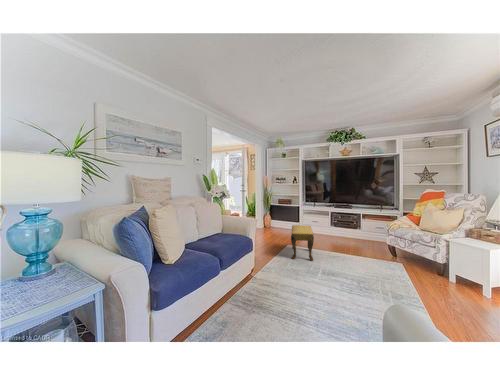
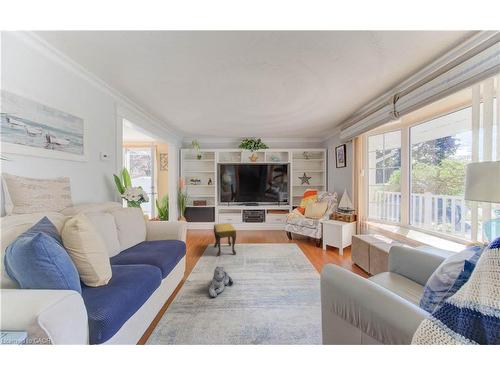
plush toy: none [271,270,299,301] -> present [209,267,233,297]

